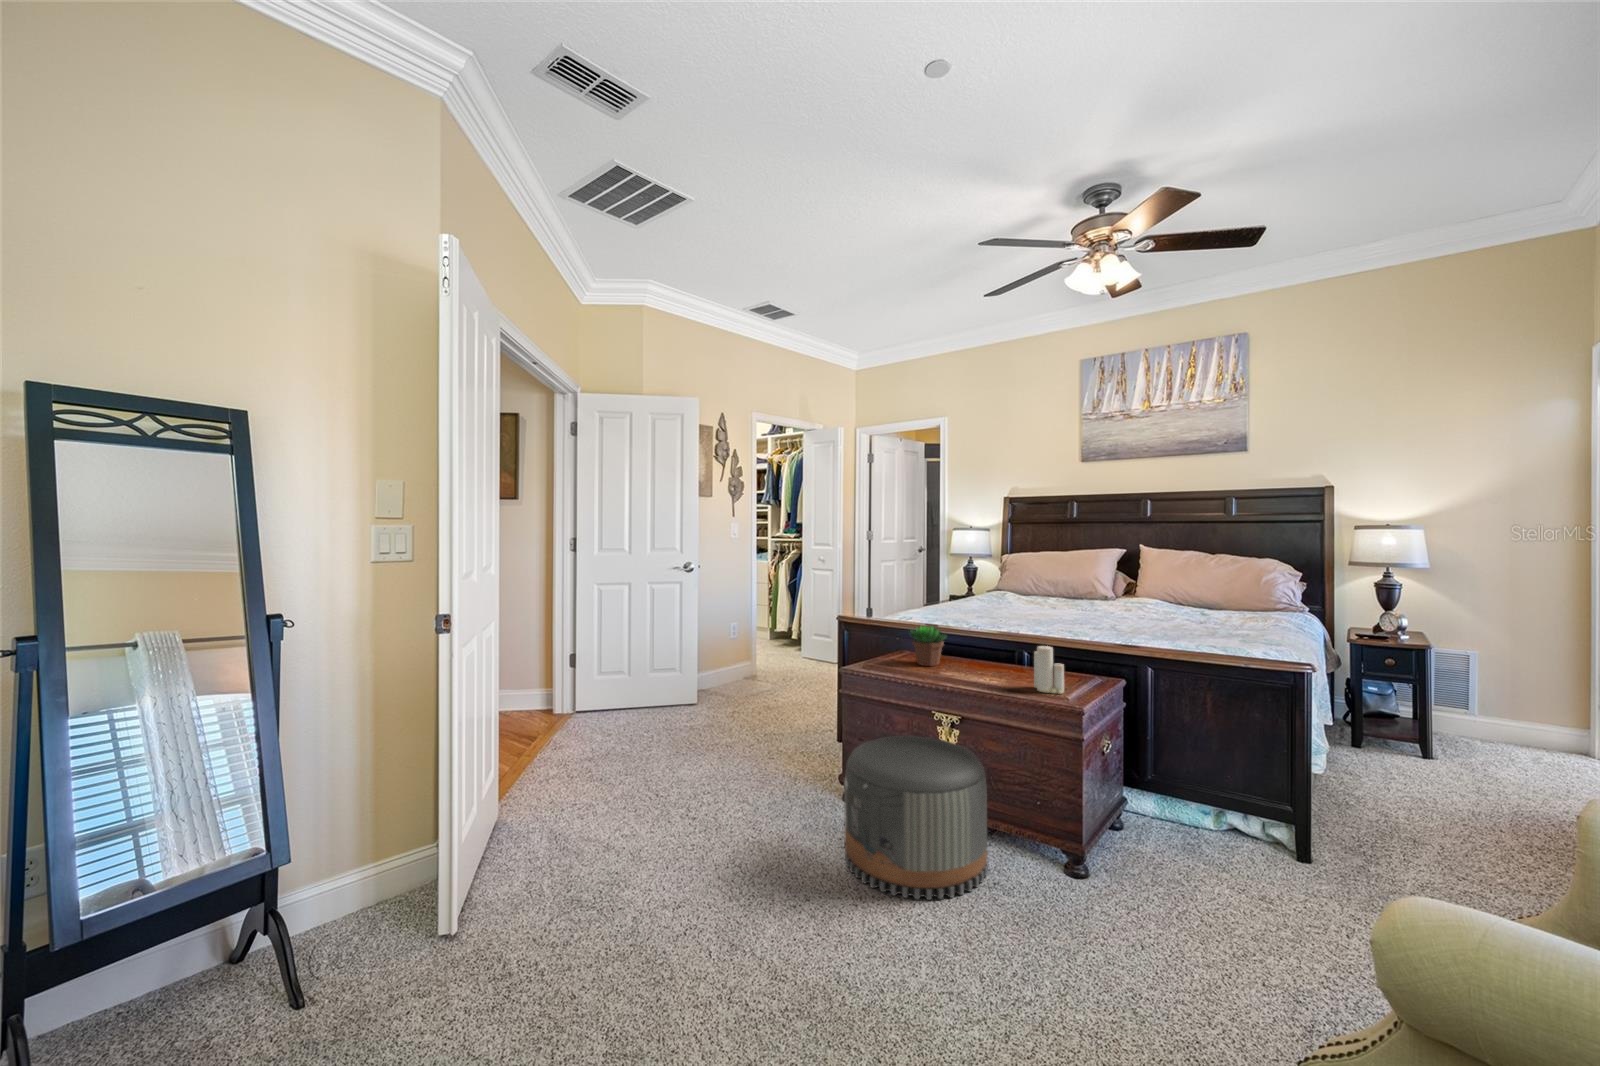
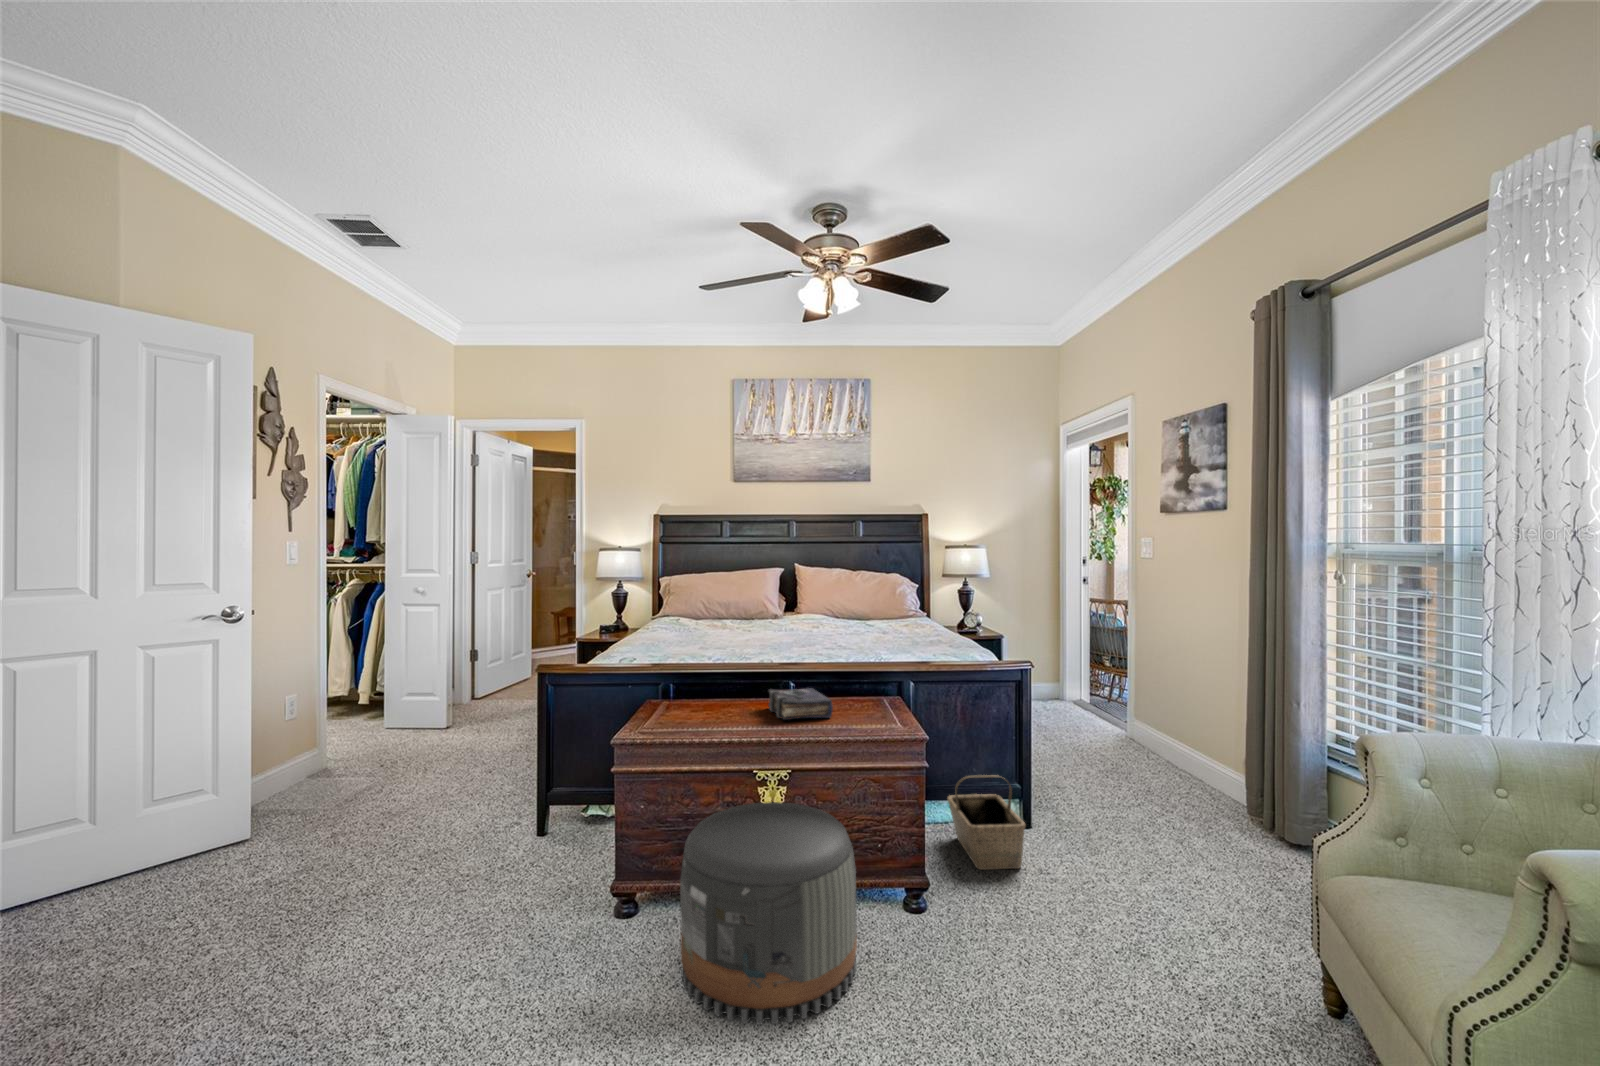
succulent plant: present [910,626,947,666] -> none [687,665,734,716]
candle: present [1034,646,1064,694] -> none [855,669,890,724]
book: none [969,652,1022,682] -> present [768,688,833,720]
basket: none [1171,775,1254,887] -> present [948,775,1025,870]

